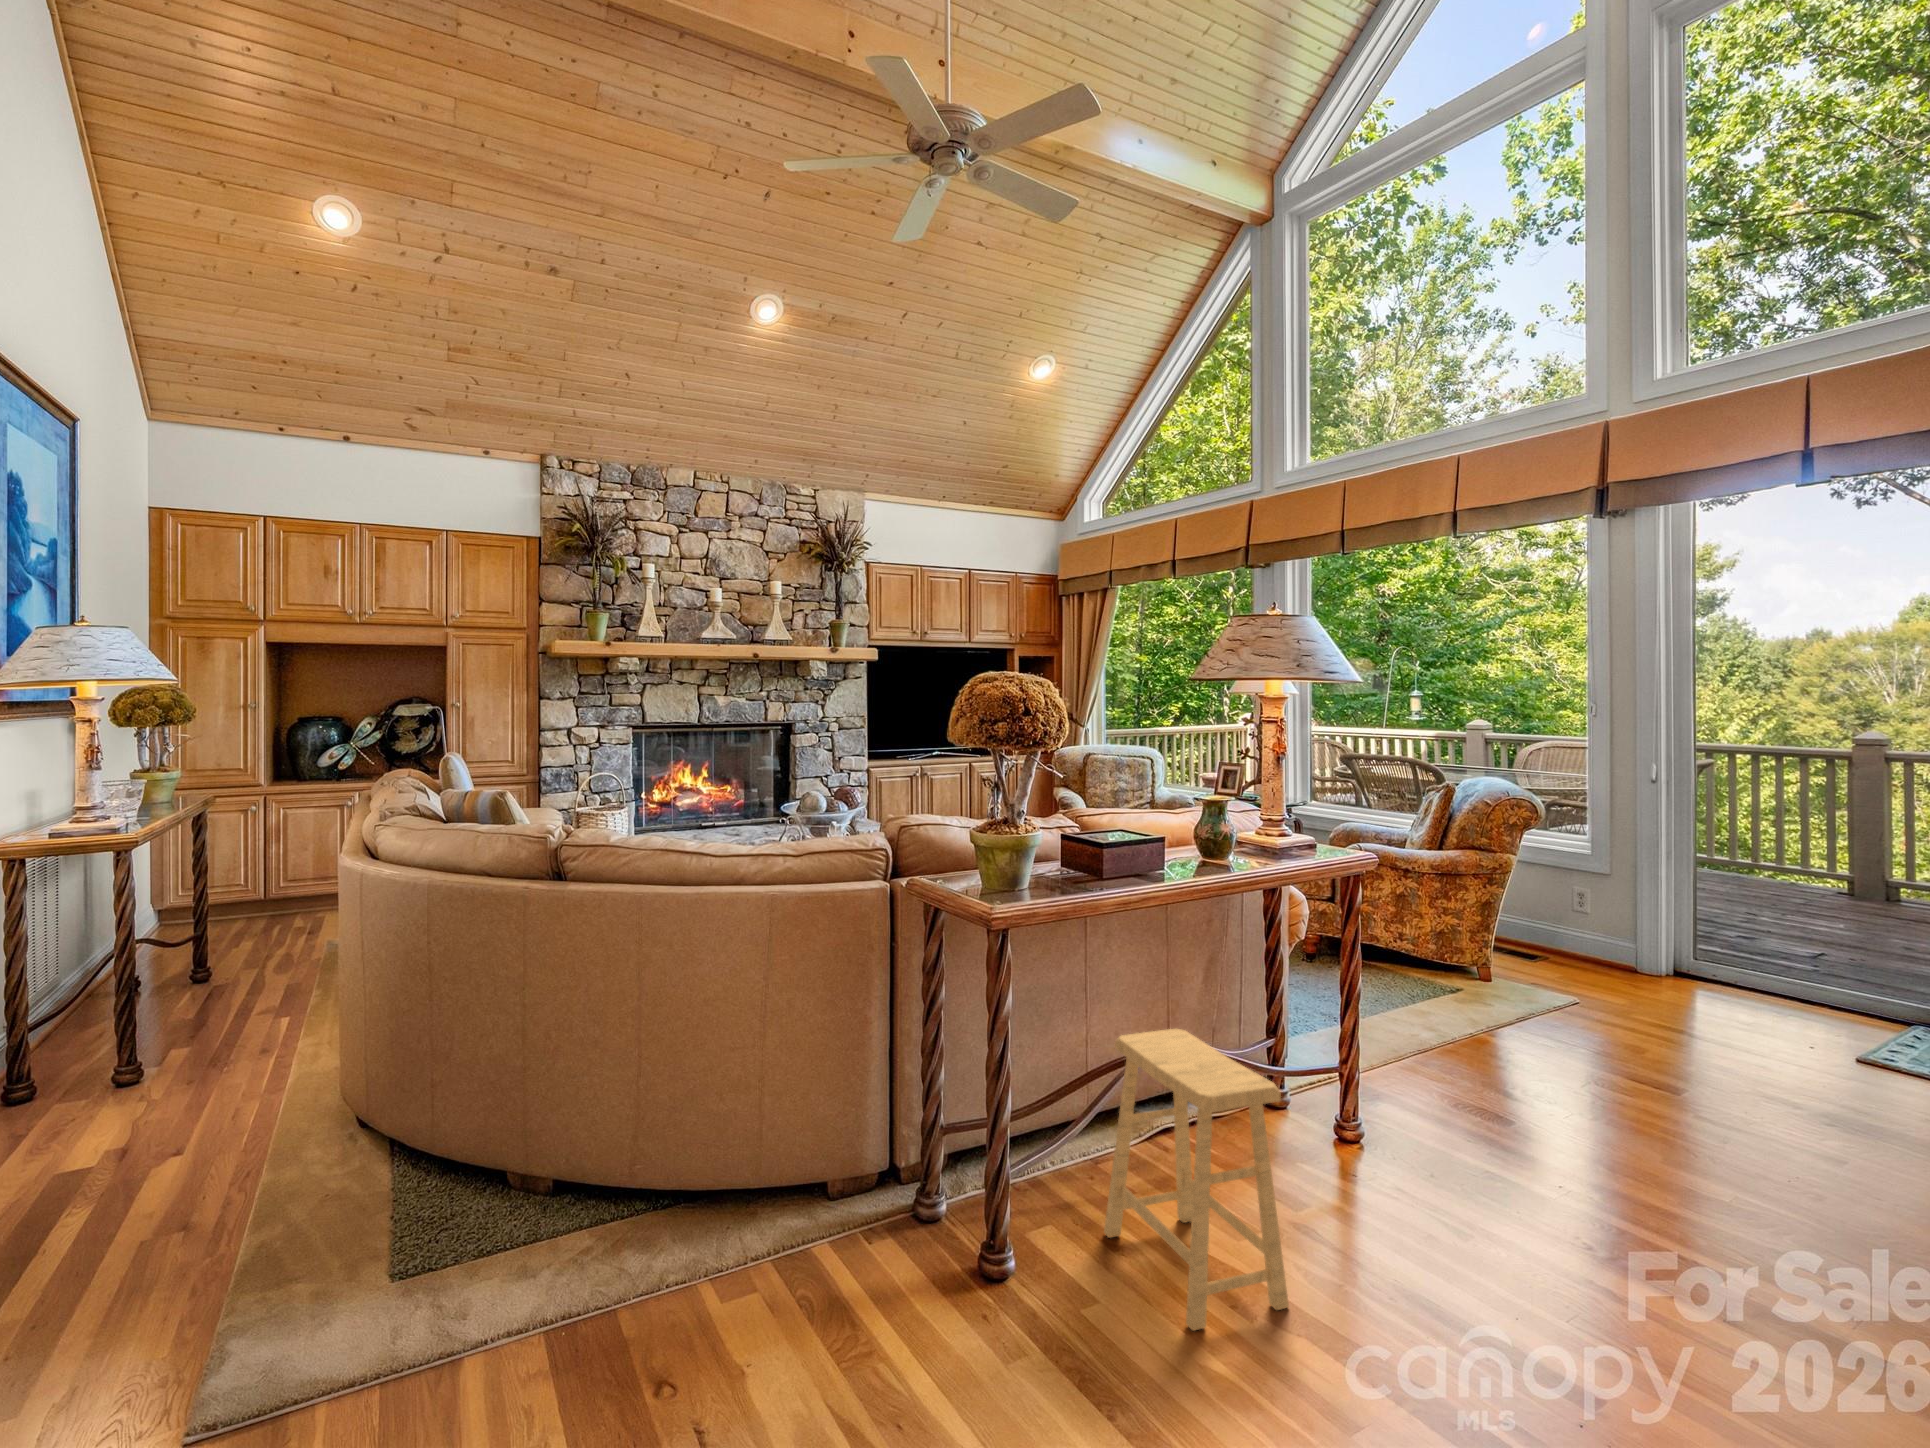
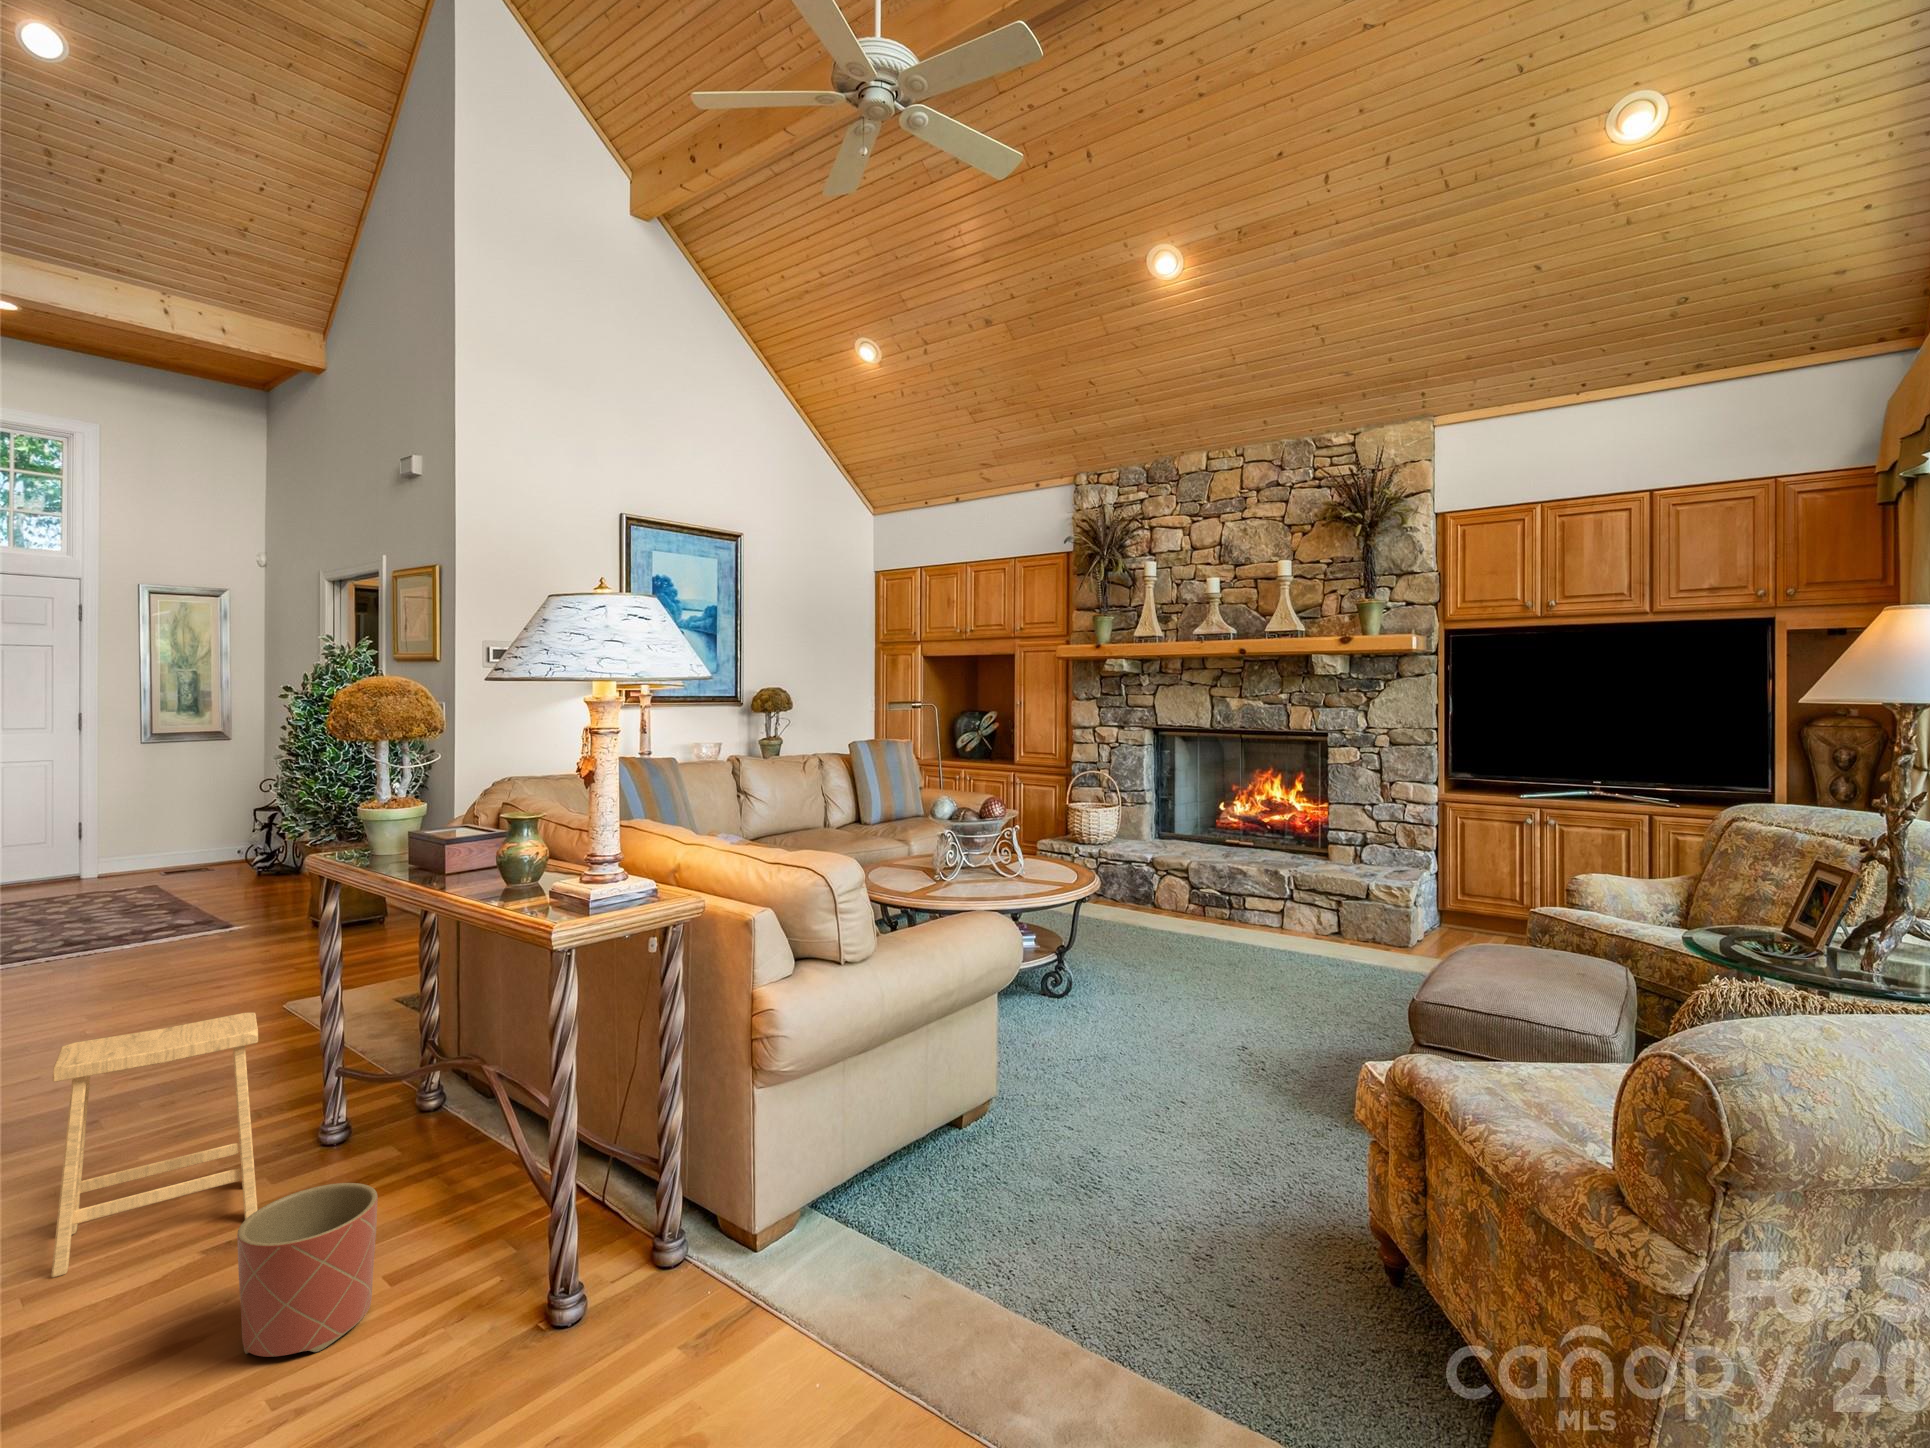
planter: none [1312,1062,1406,1185] -> present [237,1183,378,1357]

